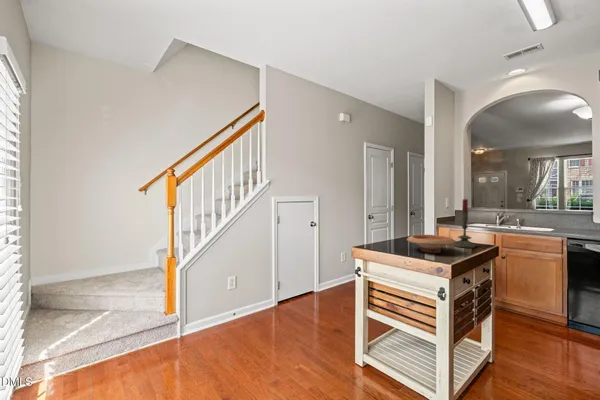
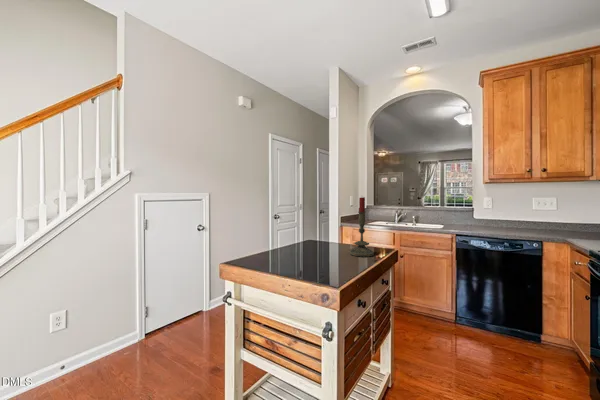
wooden bowl: present [407,235,456,253] -> none [291,243,350,269]

